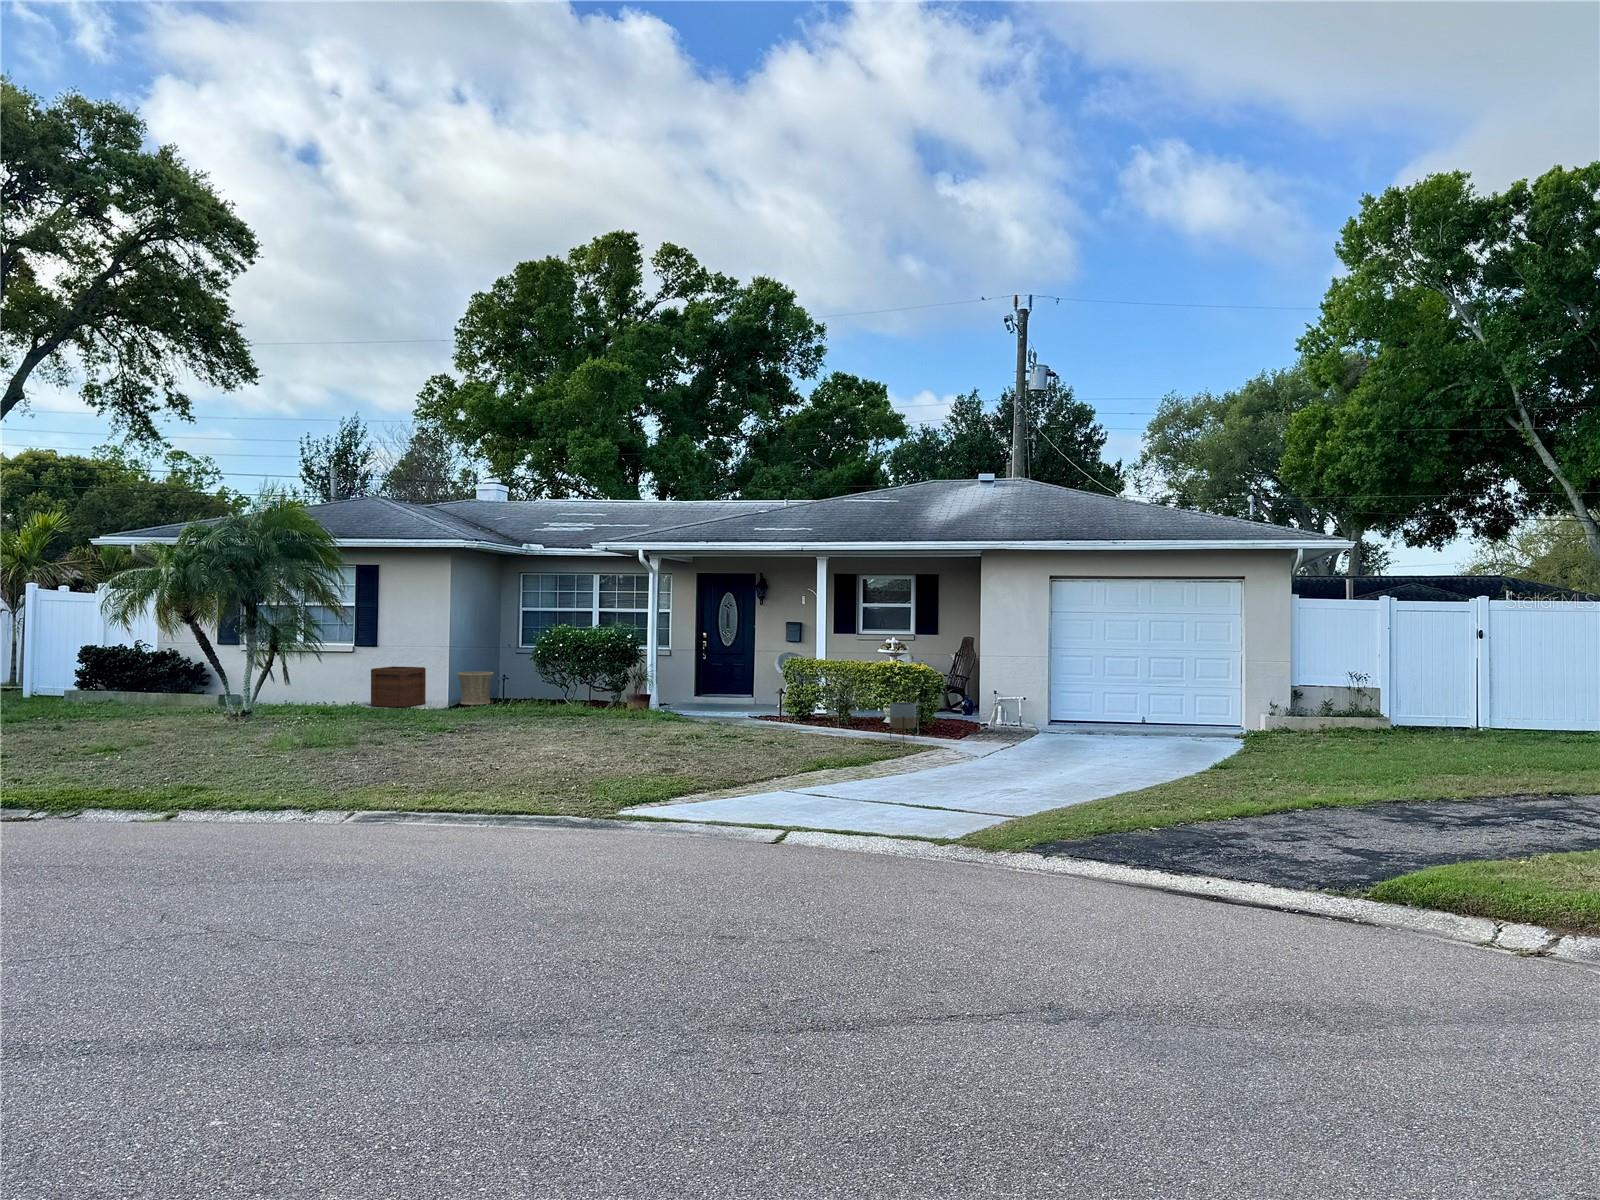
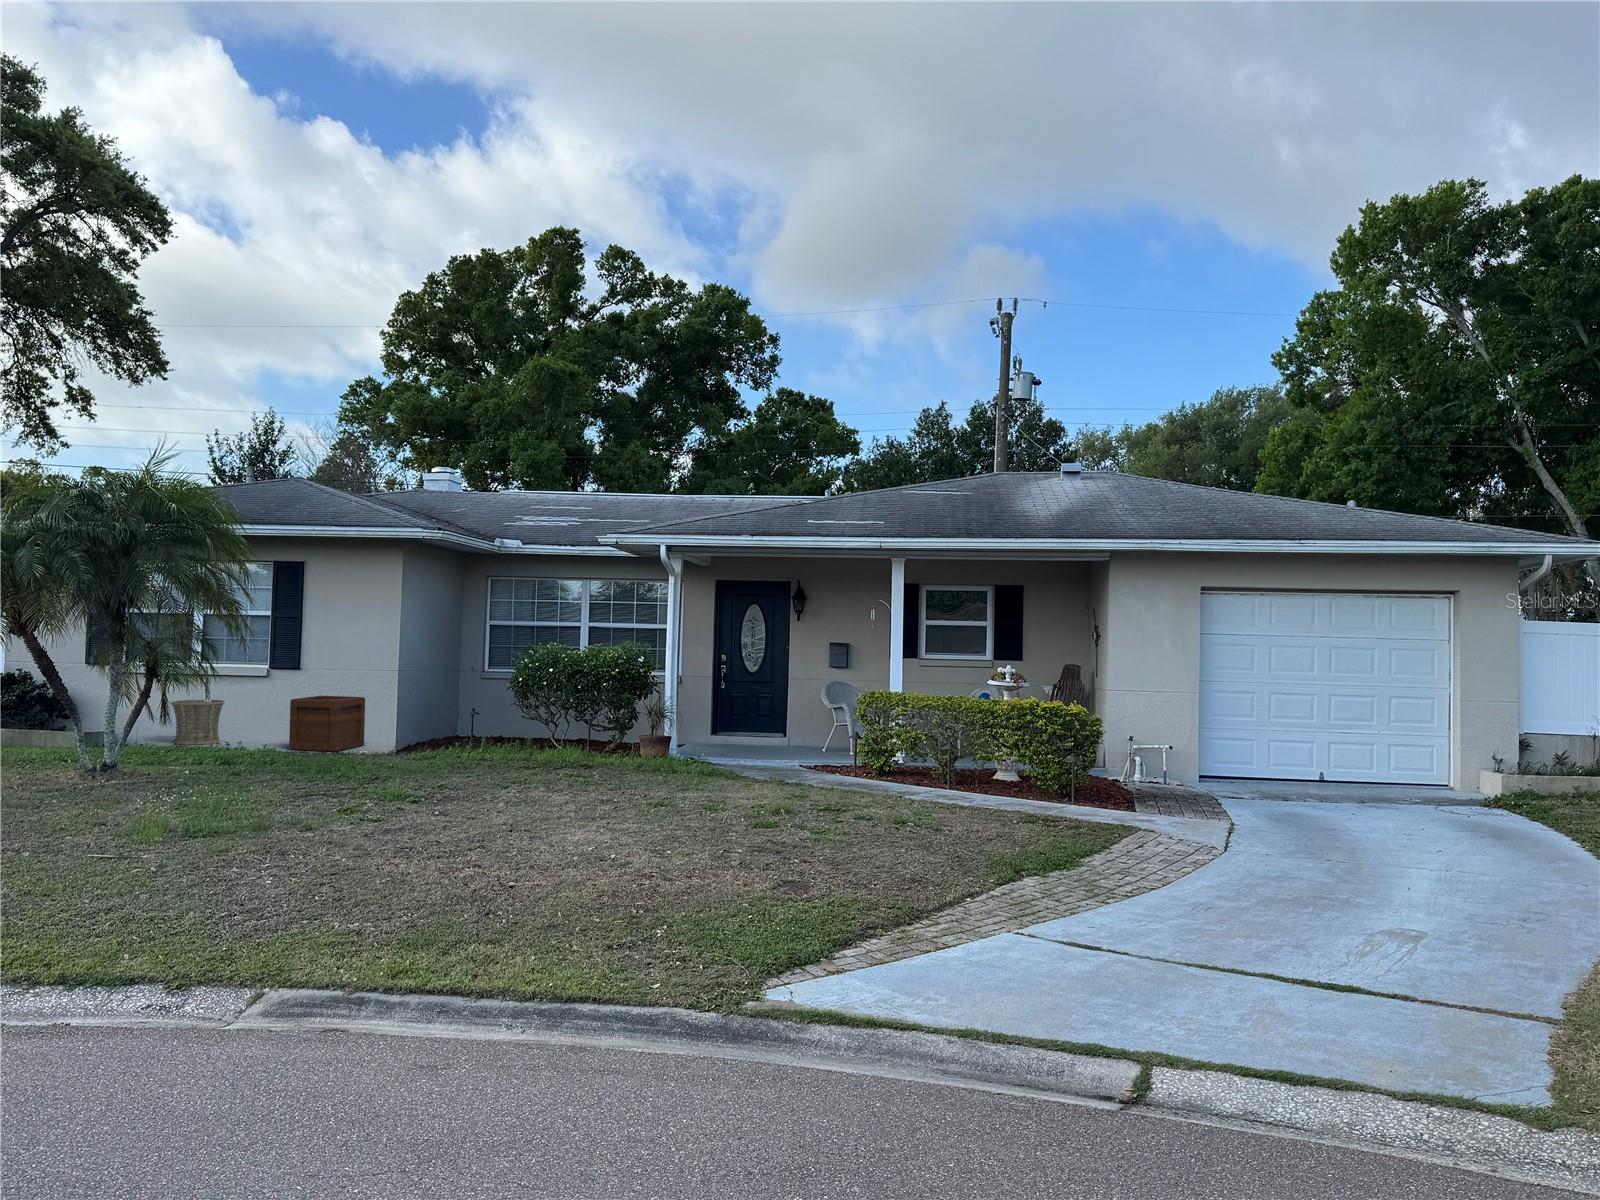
basket: present [457,672,494,705] -> present [171,700,225,745]
planter: present [890,702,916,741] -> none [1030,752,1067,806]

